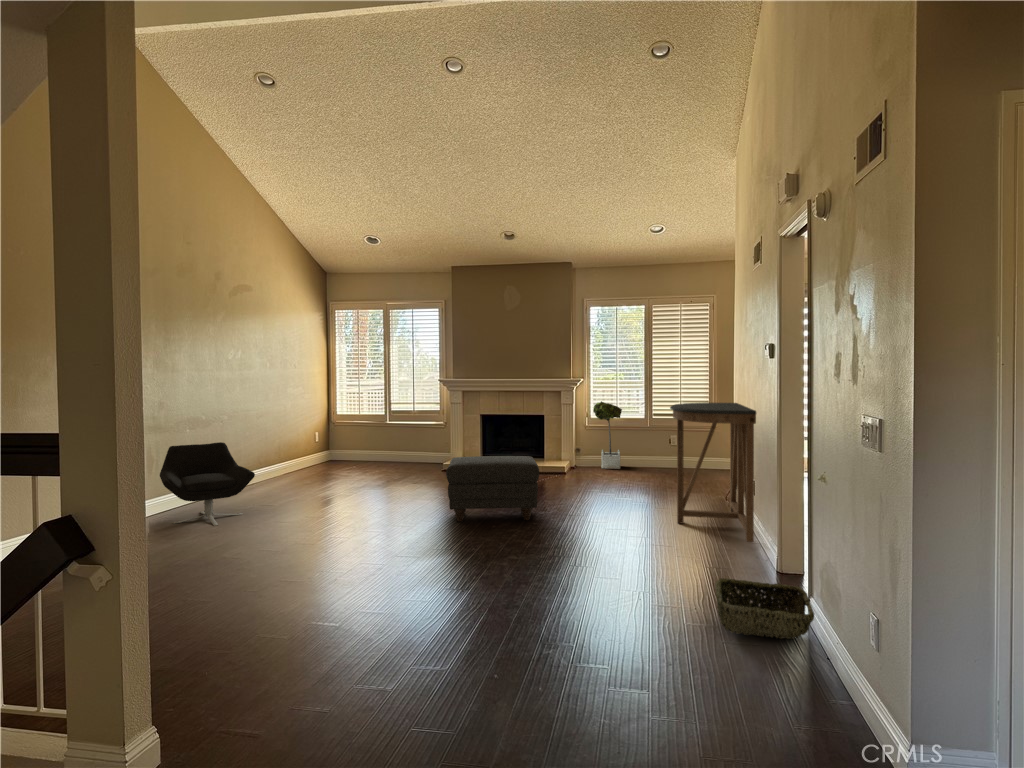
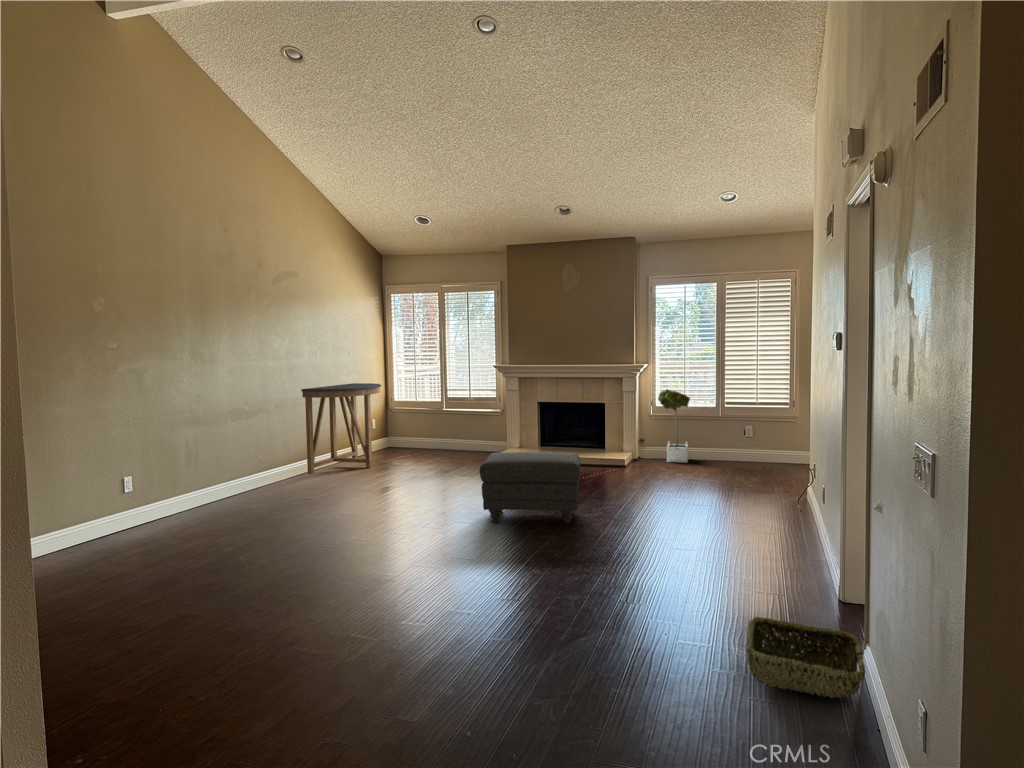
console table: present [670,403,756,542] -> present [301,383,382,474]
lounge chair: present [160,442,255,526] -> none [200,433,292,519]

